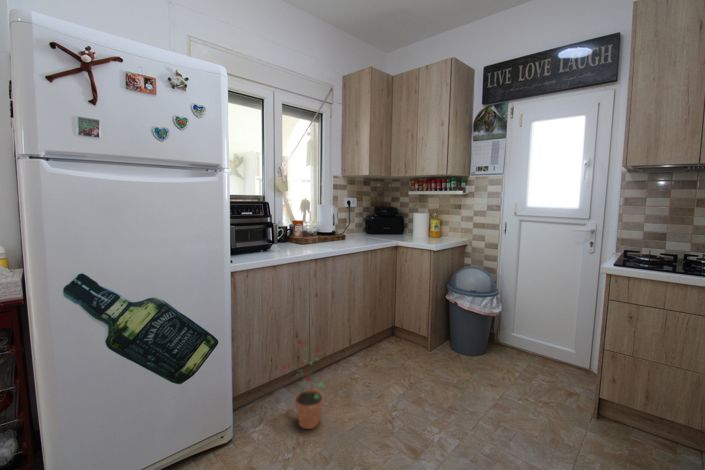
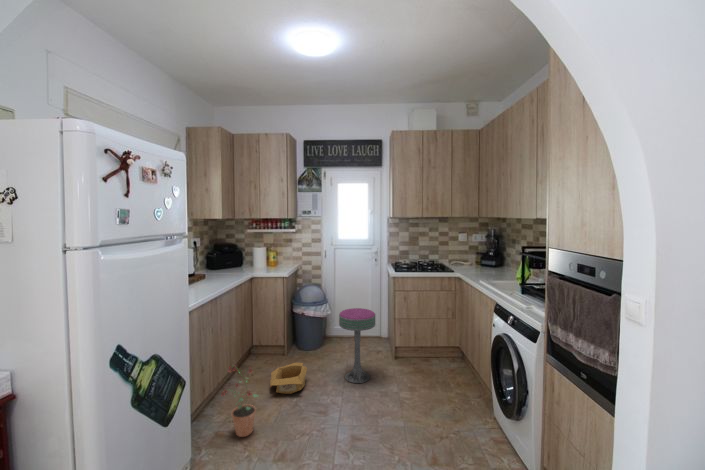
bar stool: none [478,308,544,432] -> present [339,308,375,383]
cardboard box: none [369,362,429,401] -> present [270,363,307,394]

